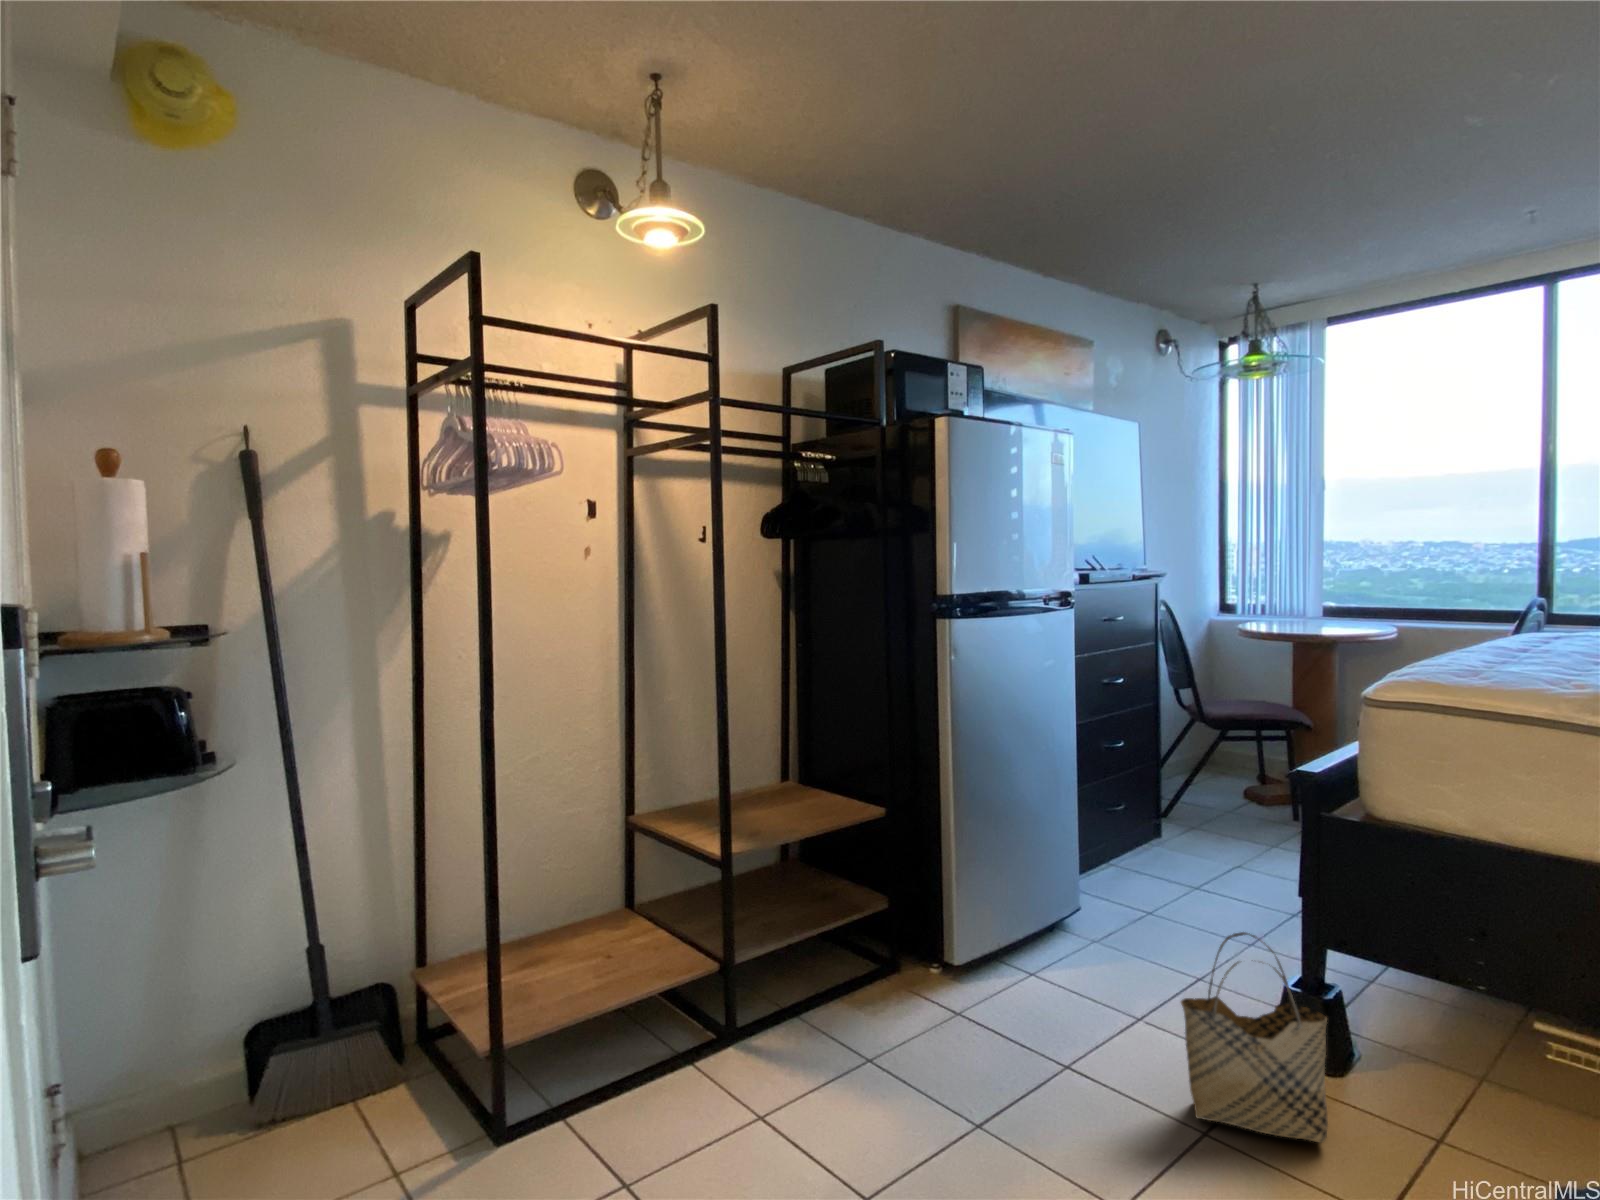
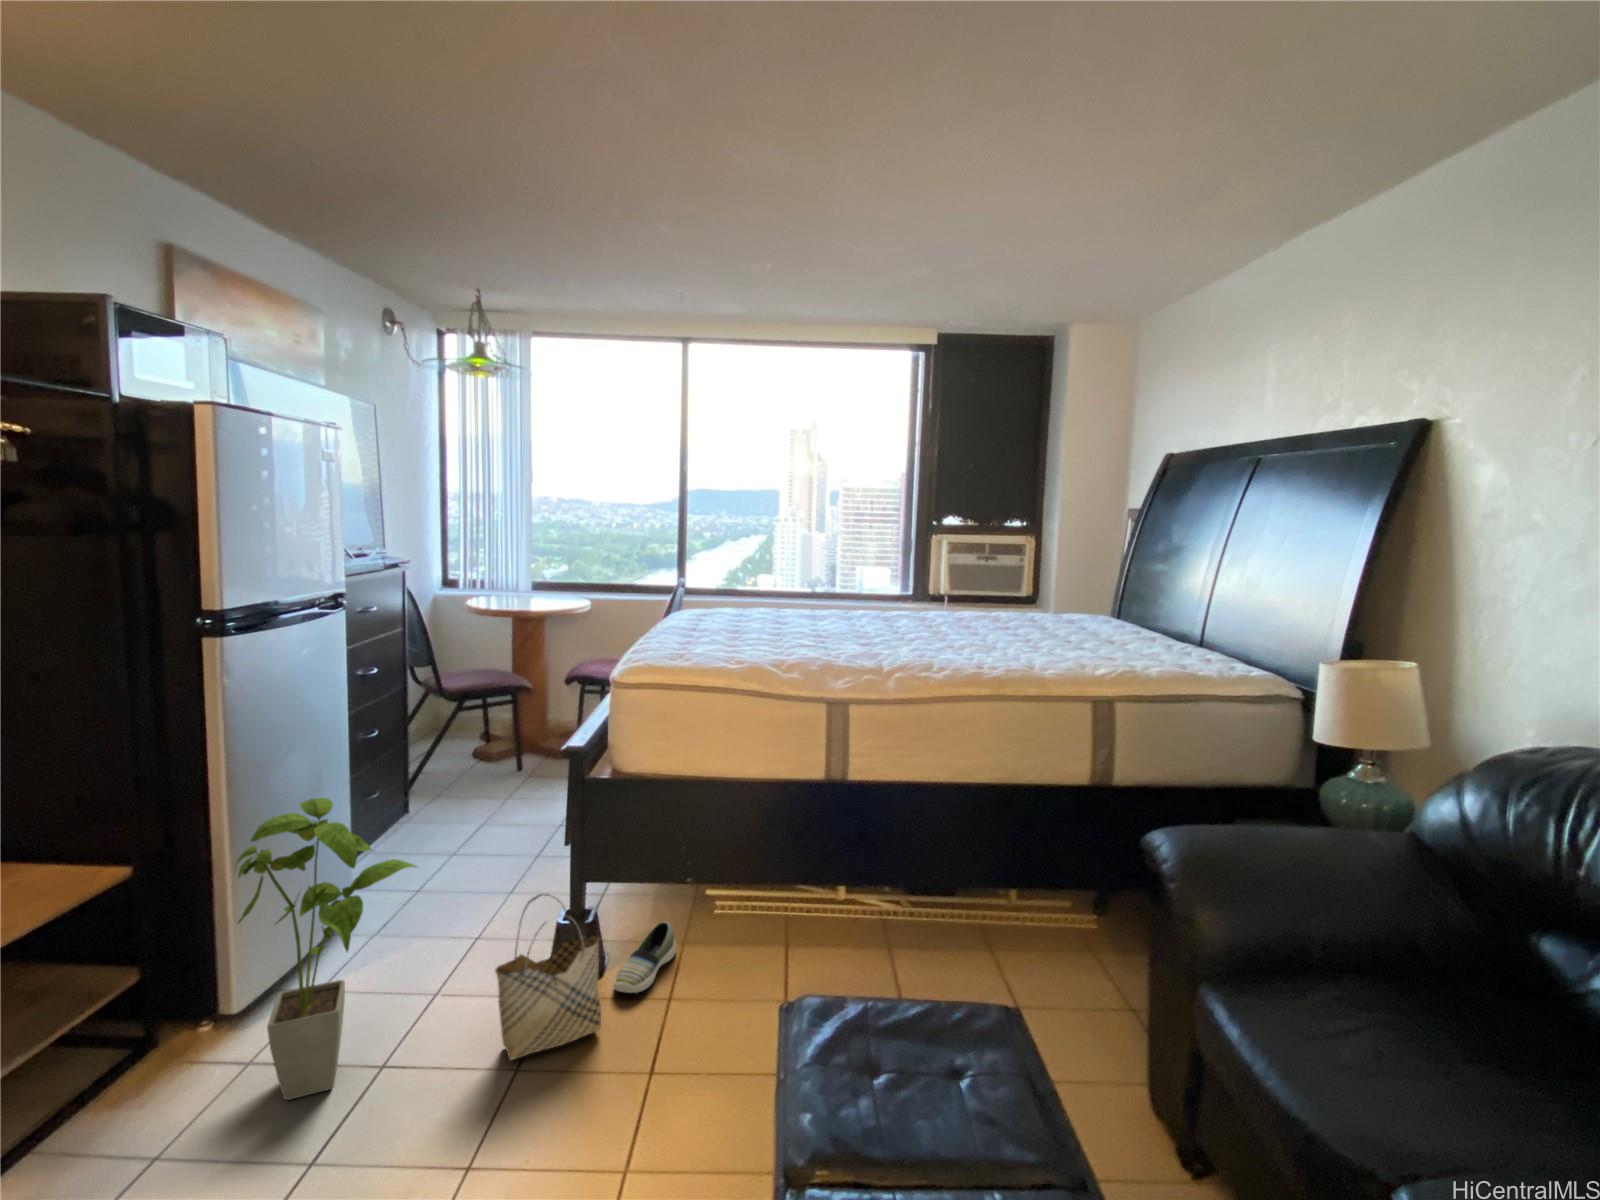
house plant: none [946,760,1108,1055] -> present [234,798,417,1100]
shoe: none [1360,1049,1483,1128] -> present [614,922,676,993]

